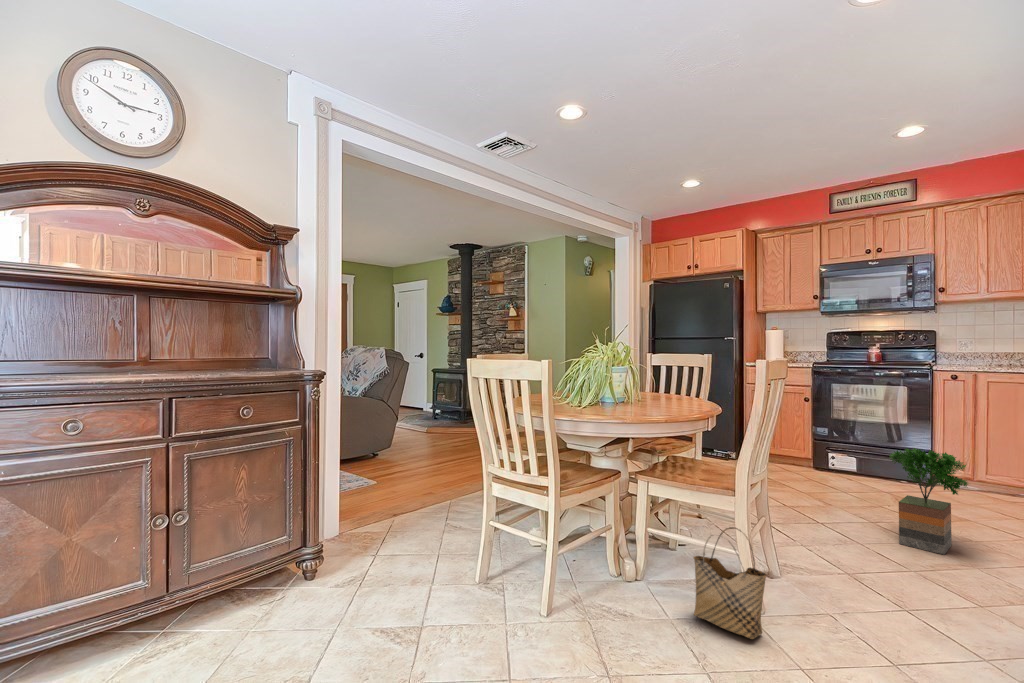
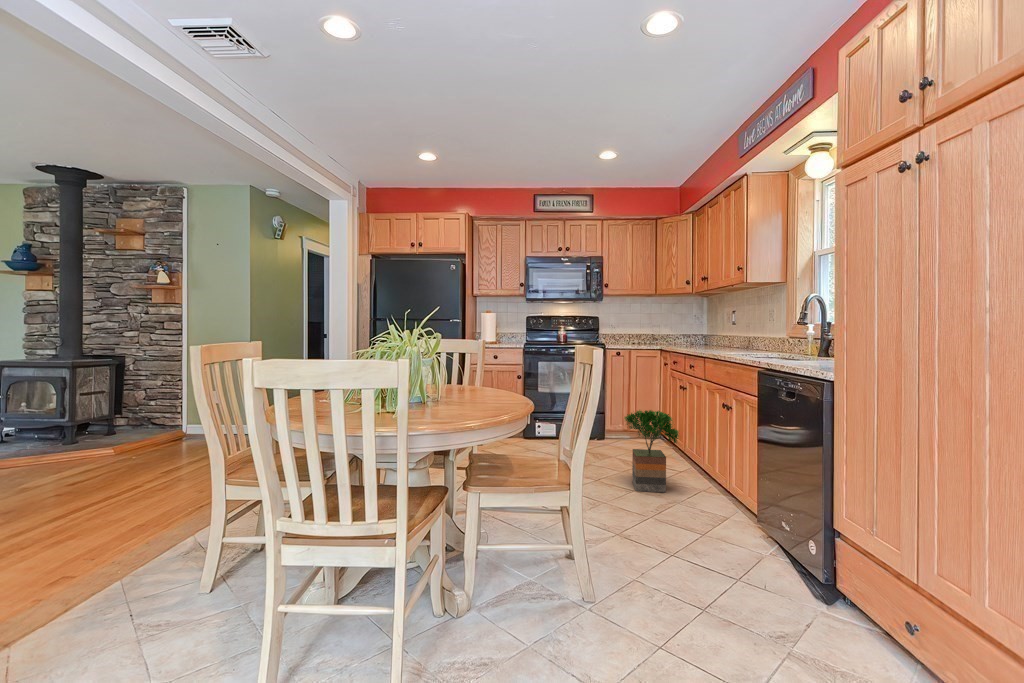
woven basket: present [693,527,766,639] -> none [588,520,667,643]

